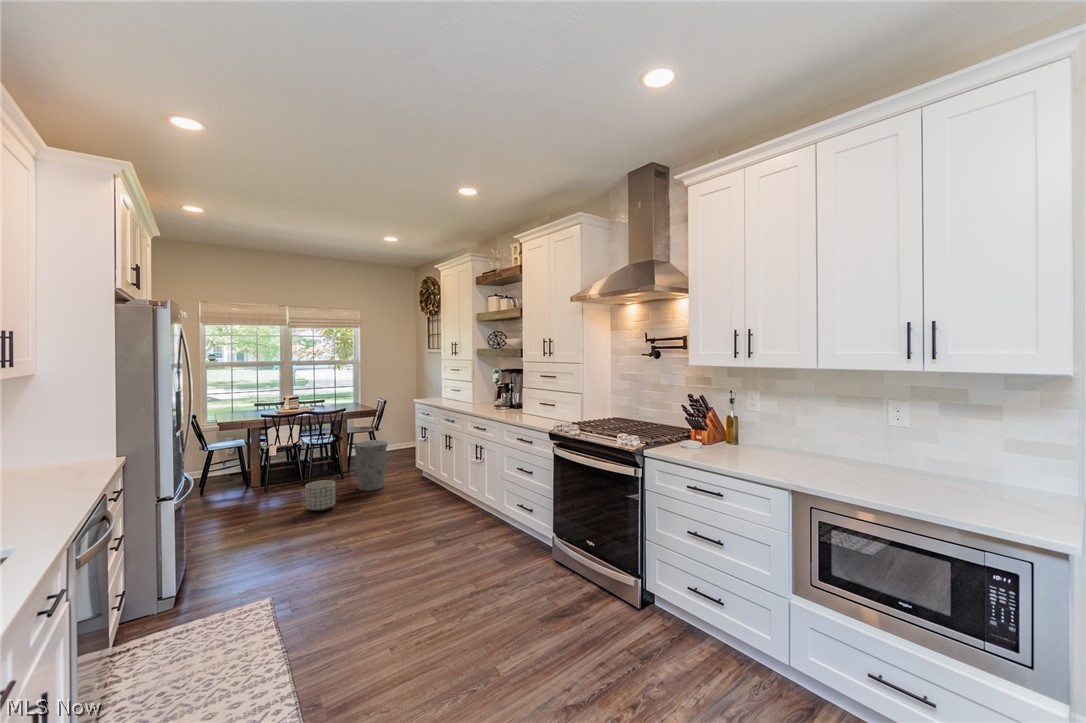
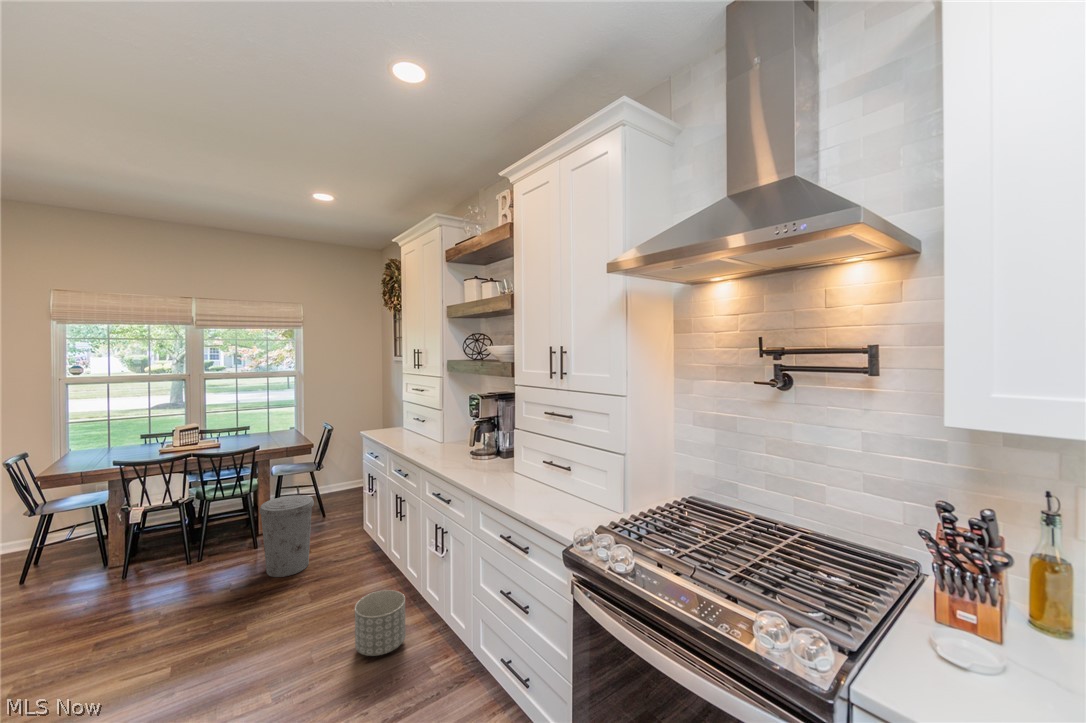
planter: present [305,480,335,511] -> present [355,590,406,656]

